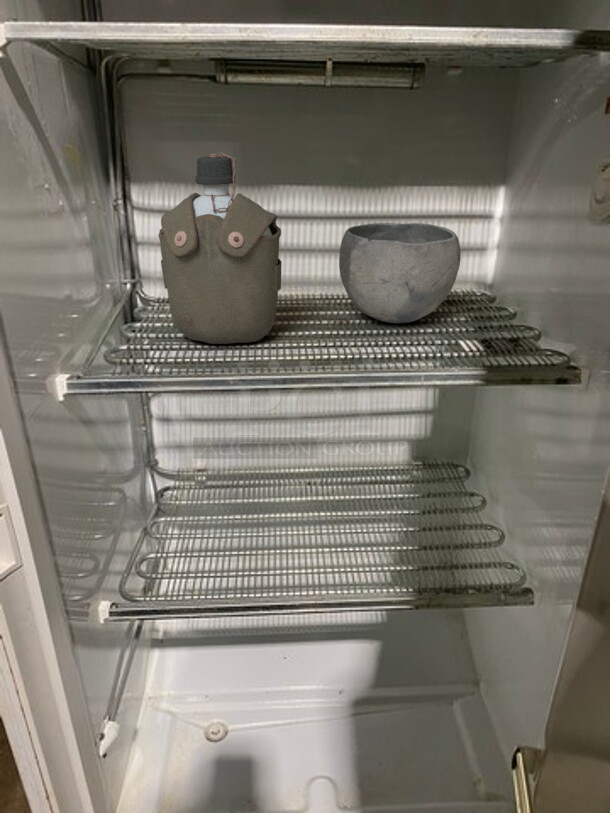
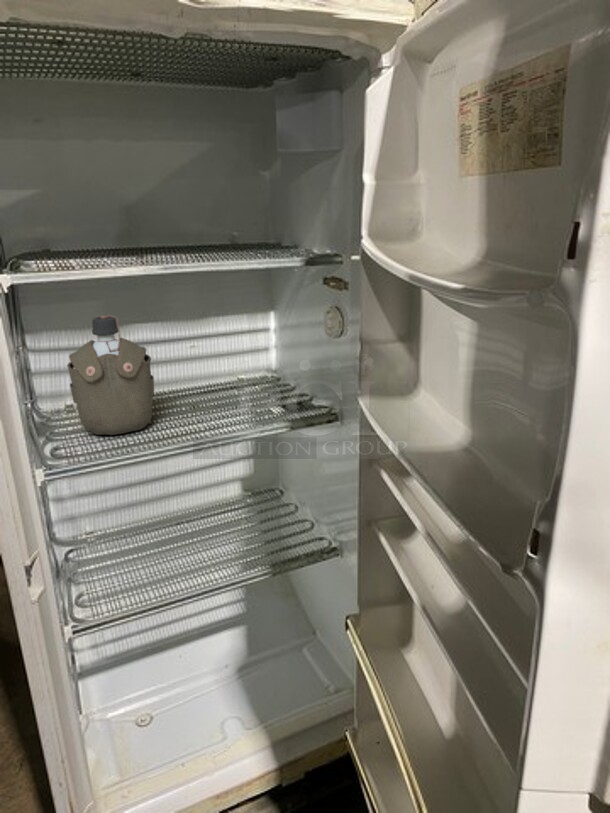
bowl: present [339,223,461,323] -> none [183,339,259,403]

